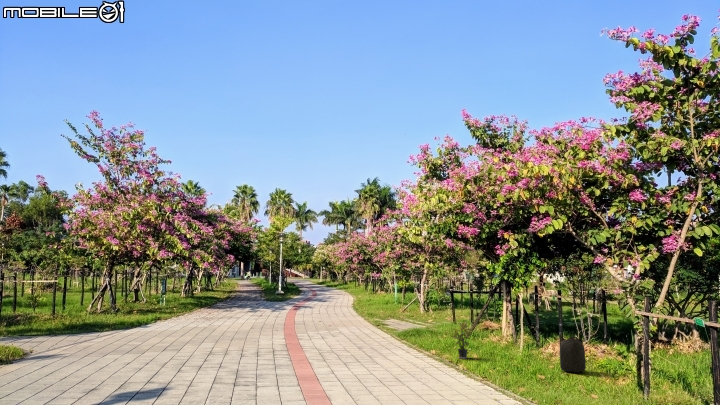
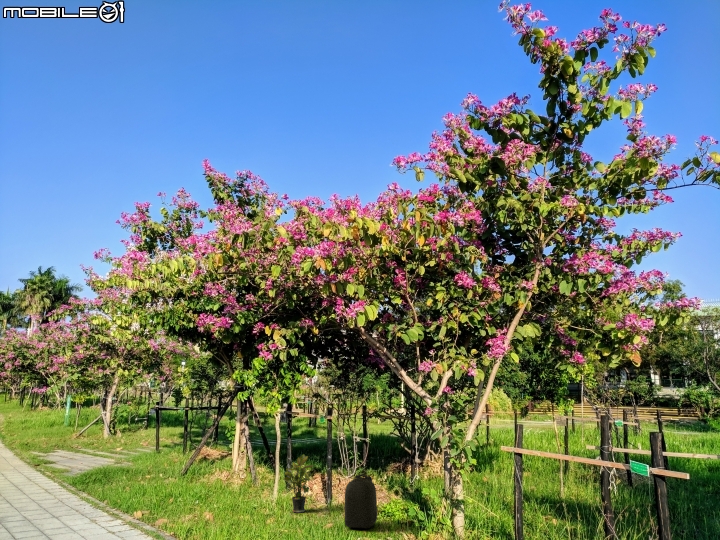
potted plant: present [452,321,472,359] -> present [284,454,313,513]

